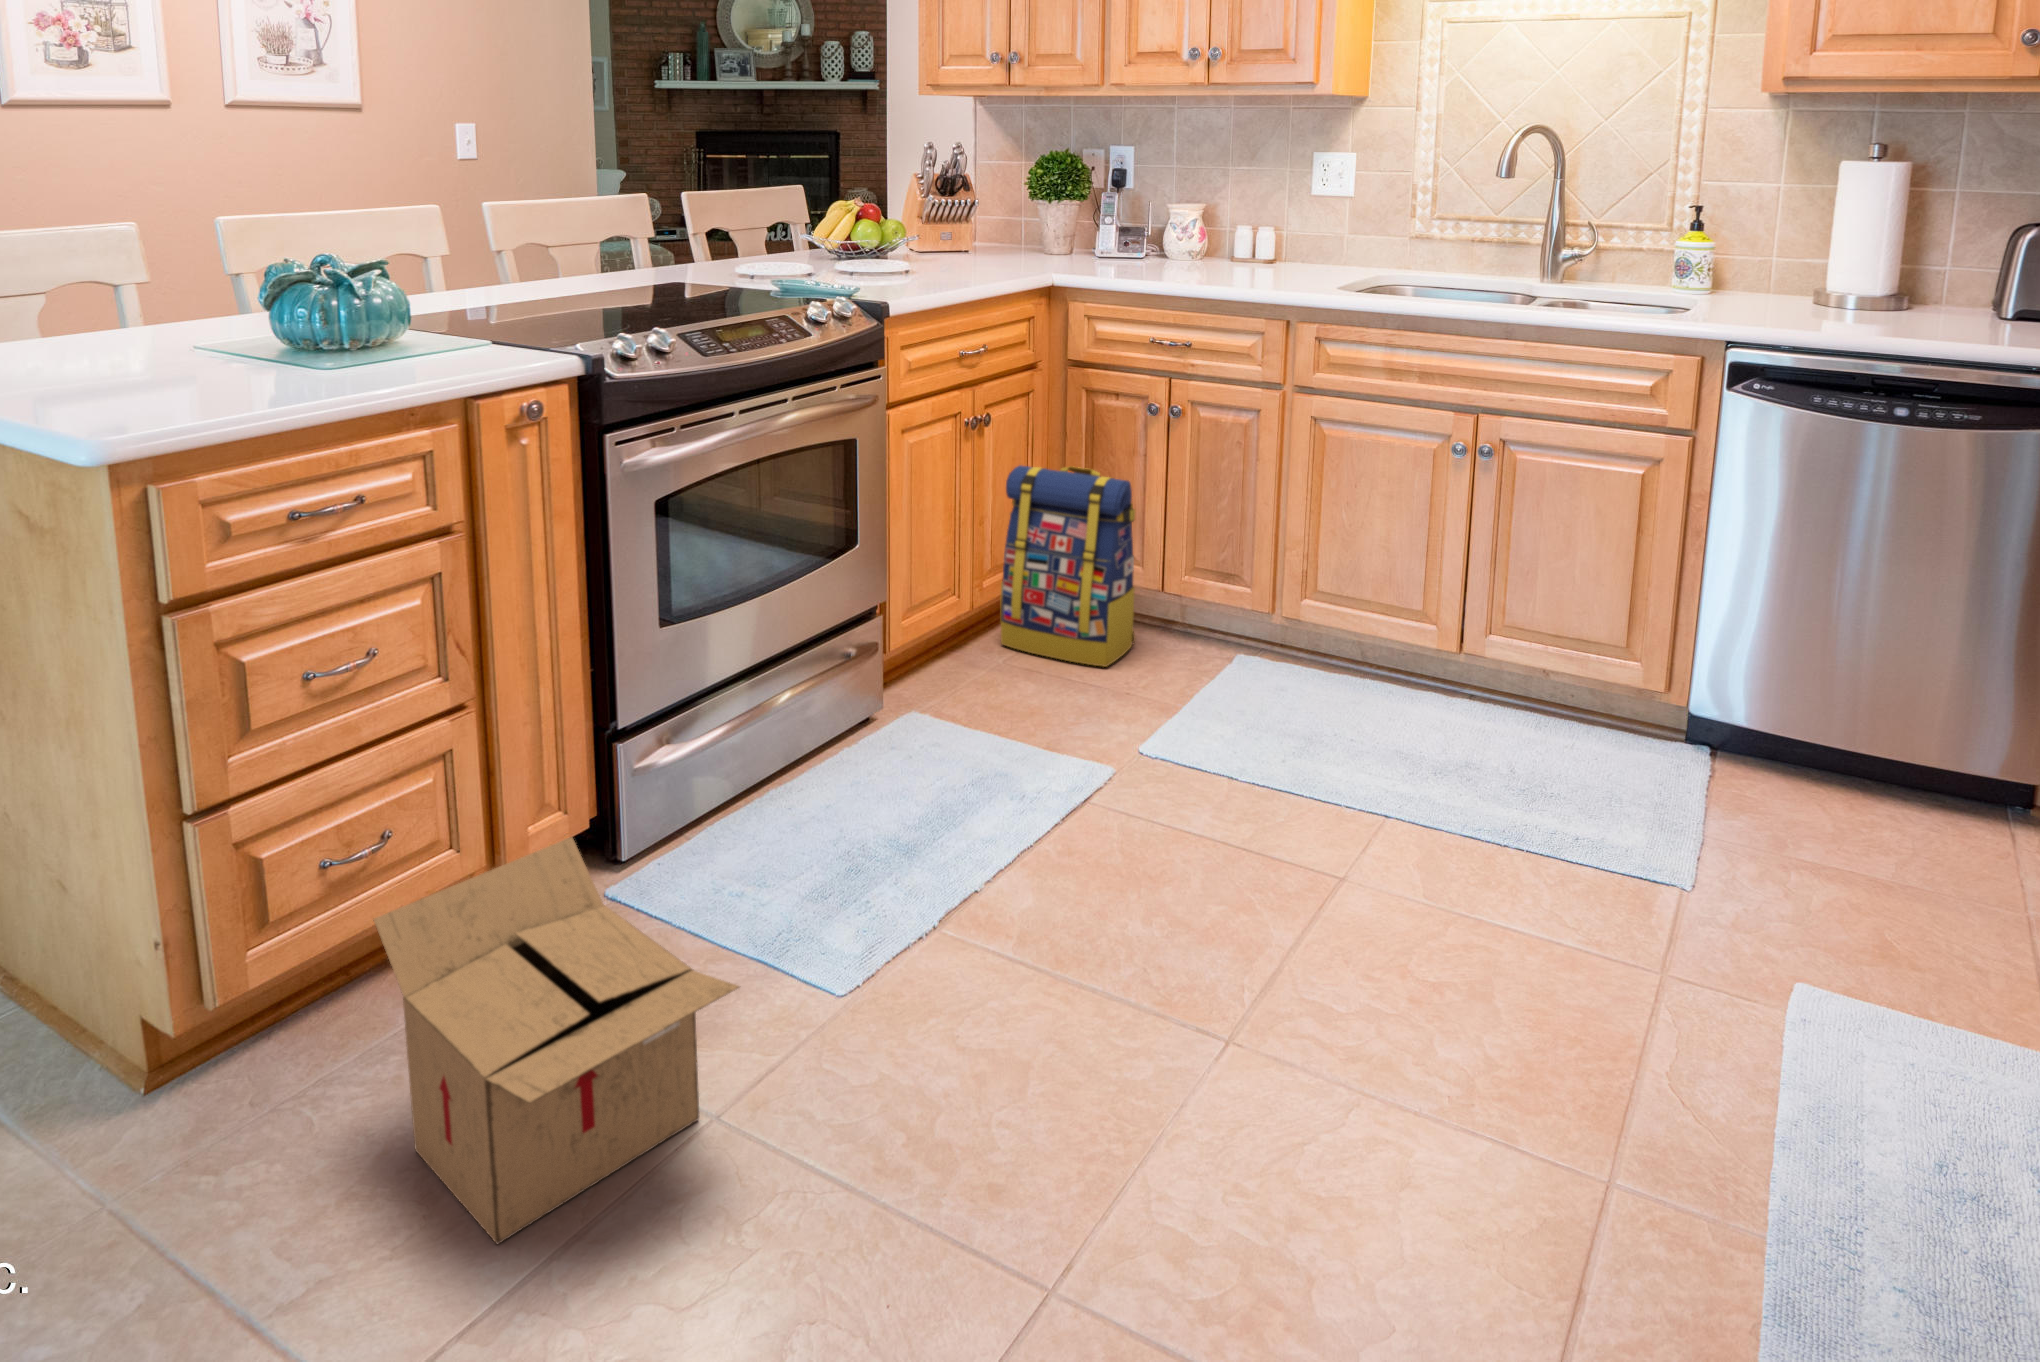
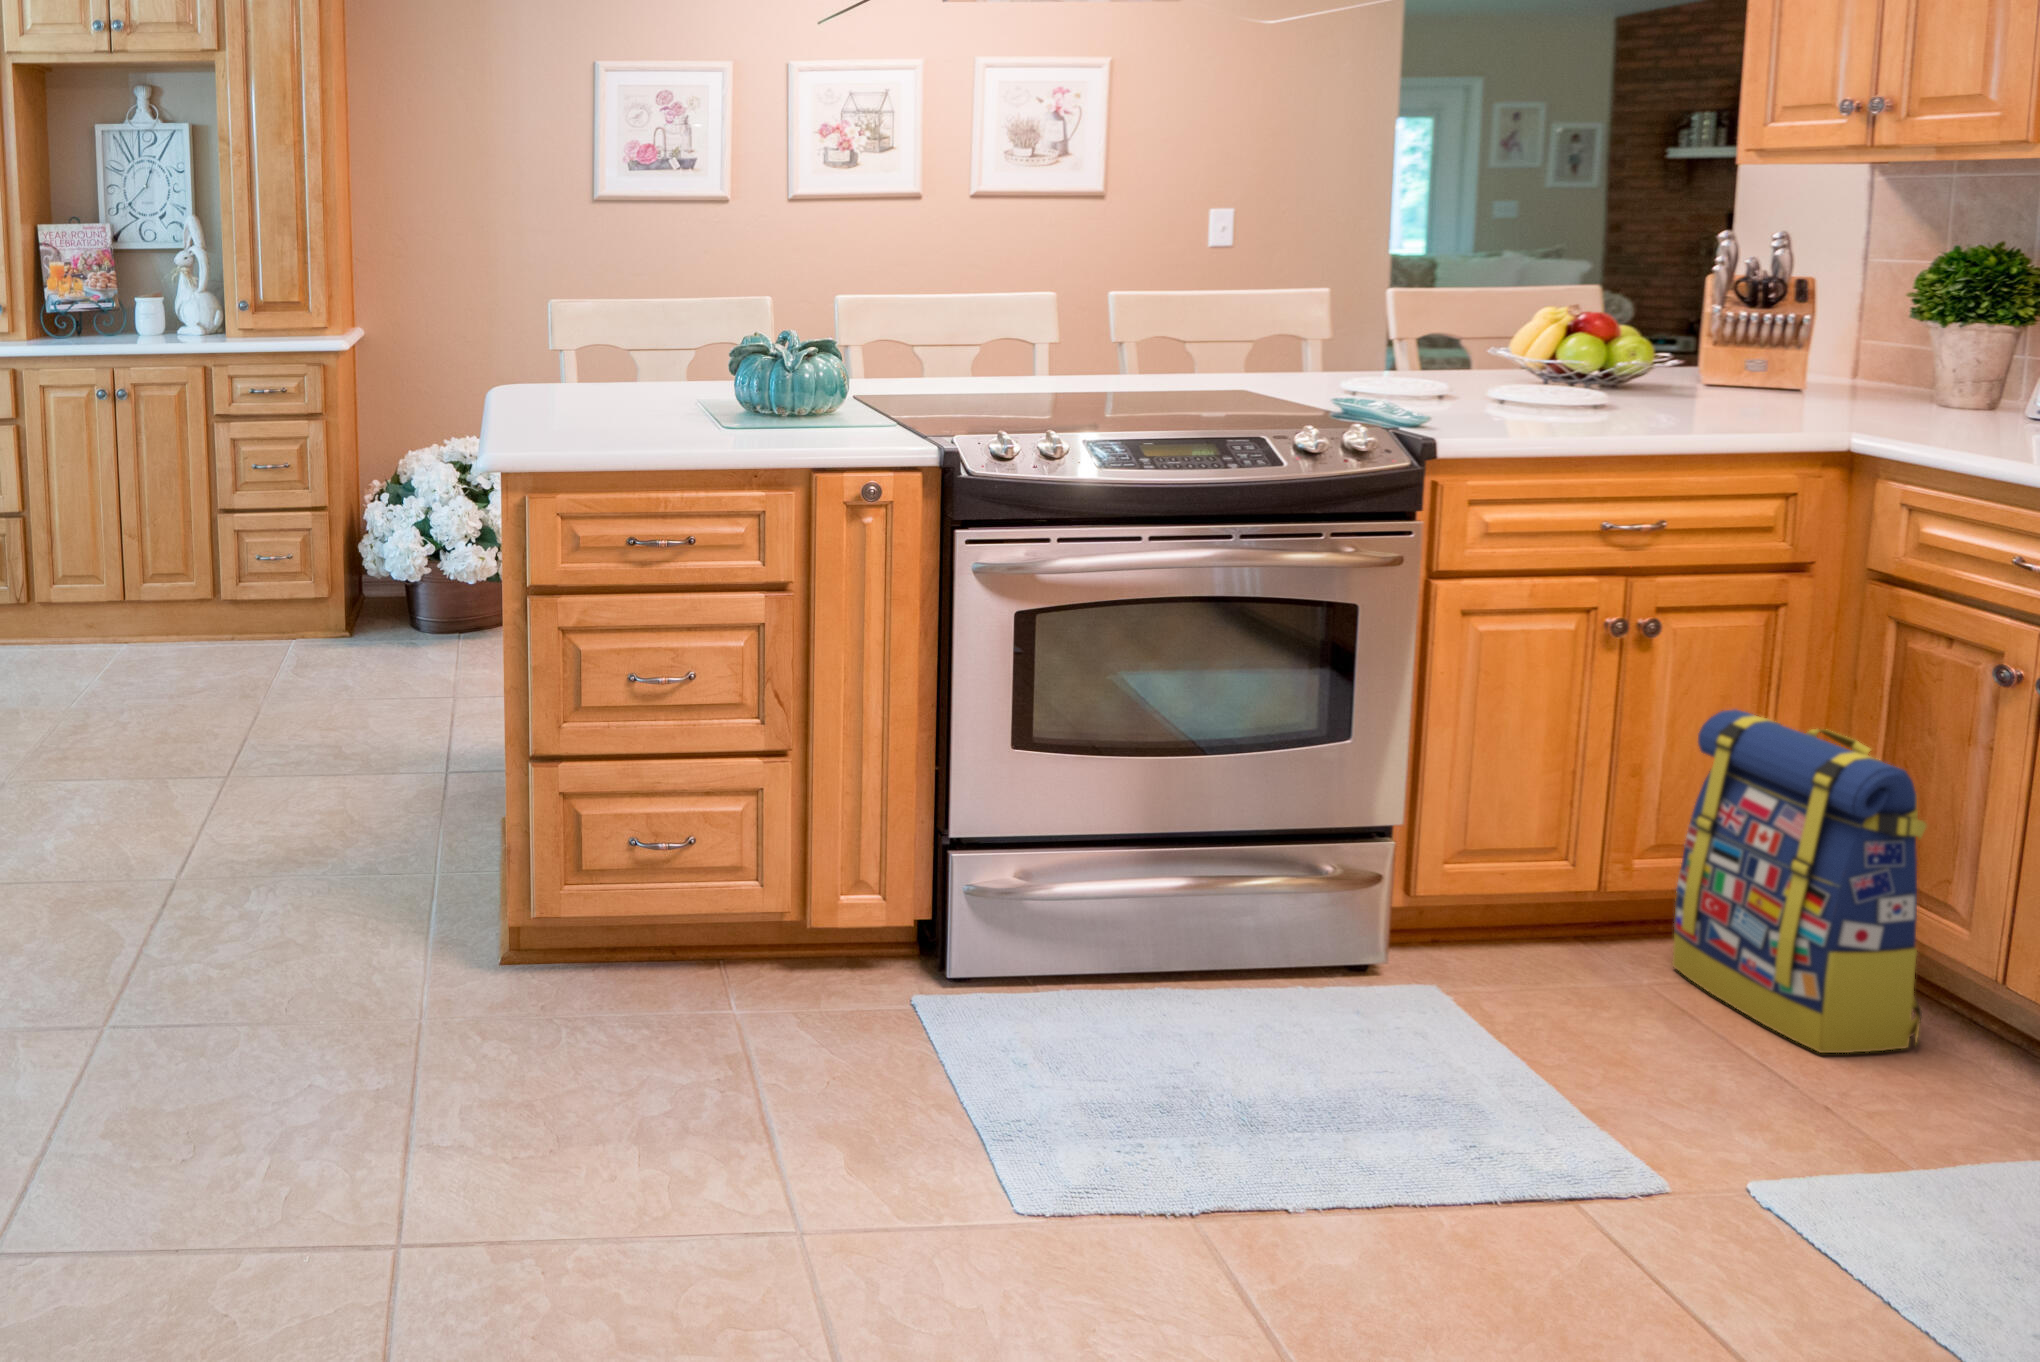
cardboard box: present [373,837,739,1244] -> none [564,883,789,1194]

